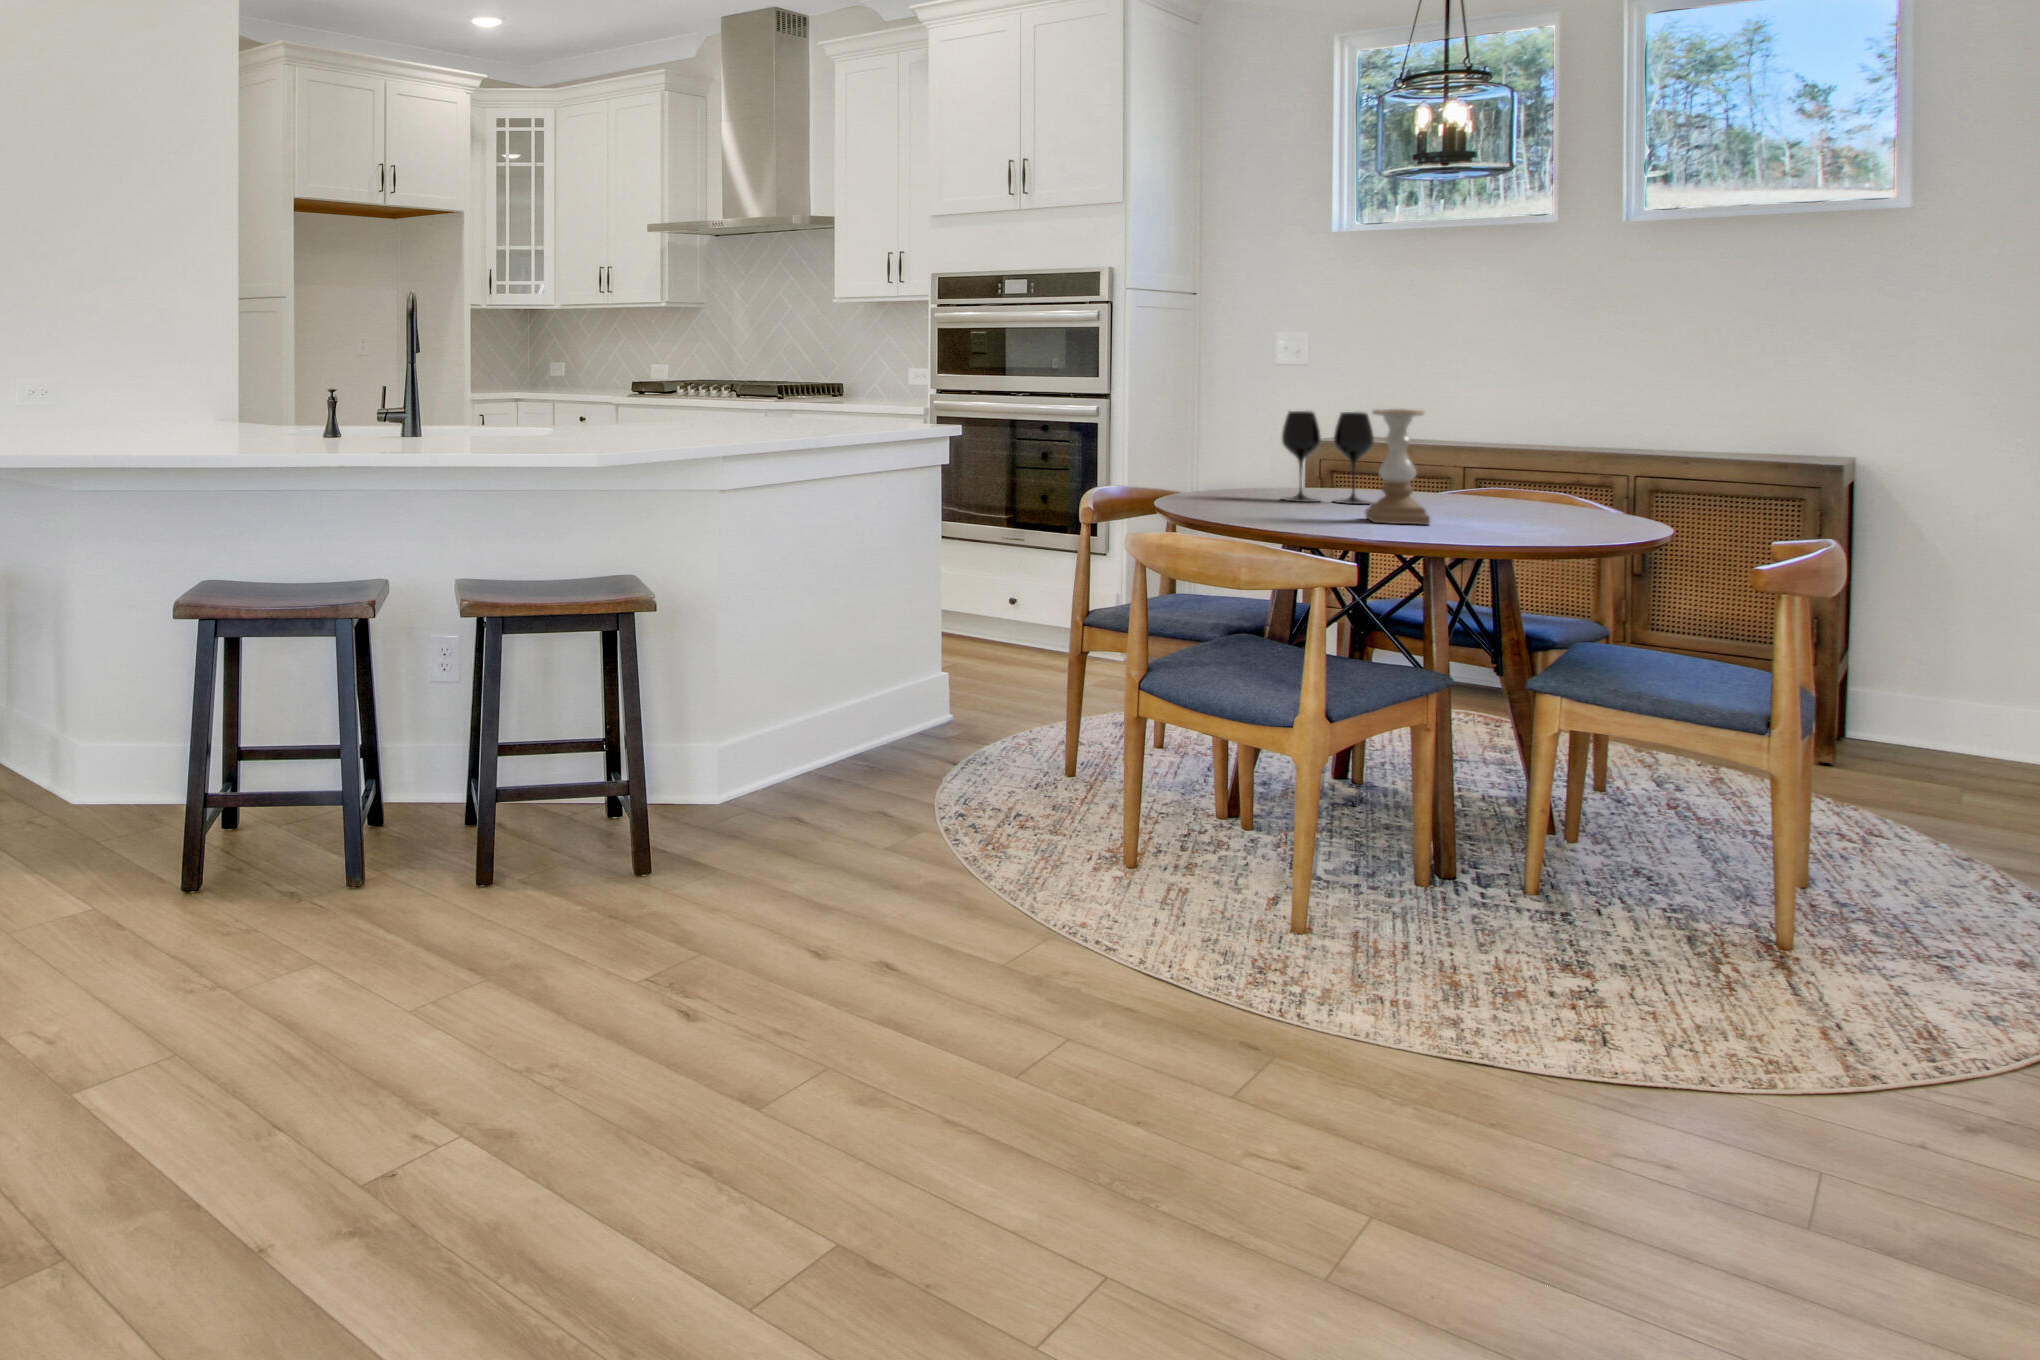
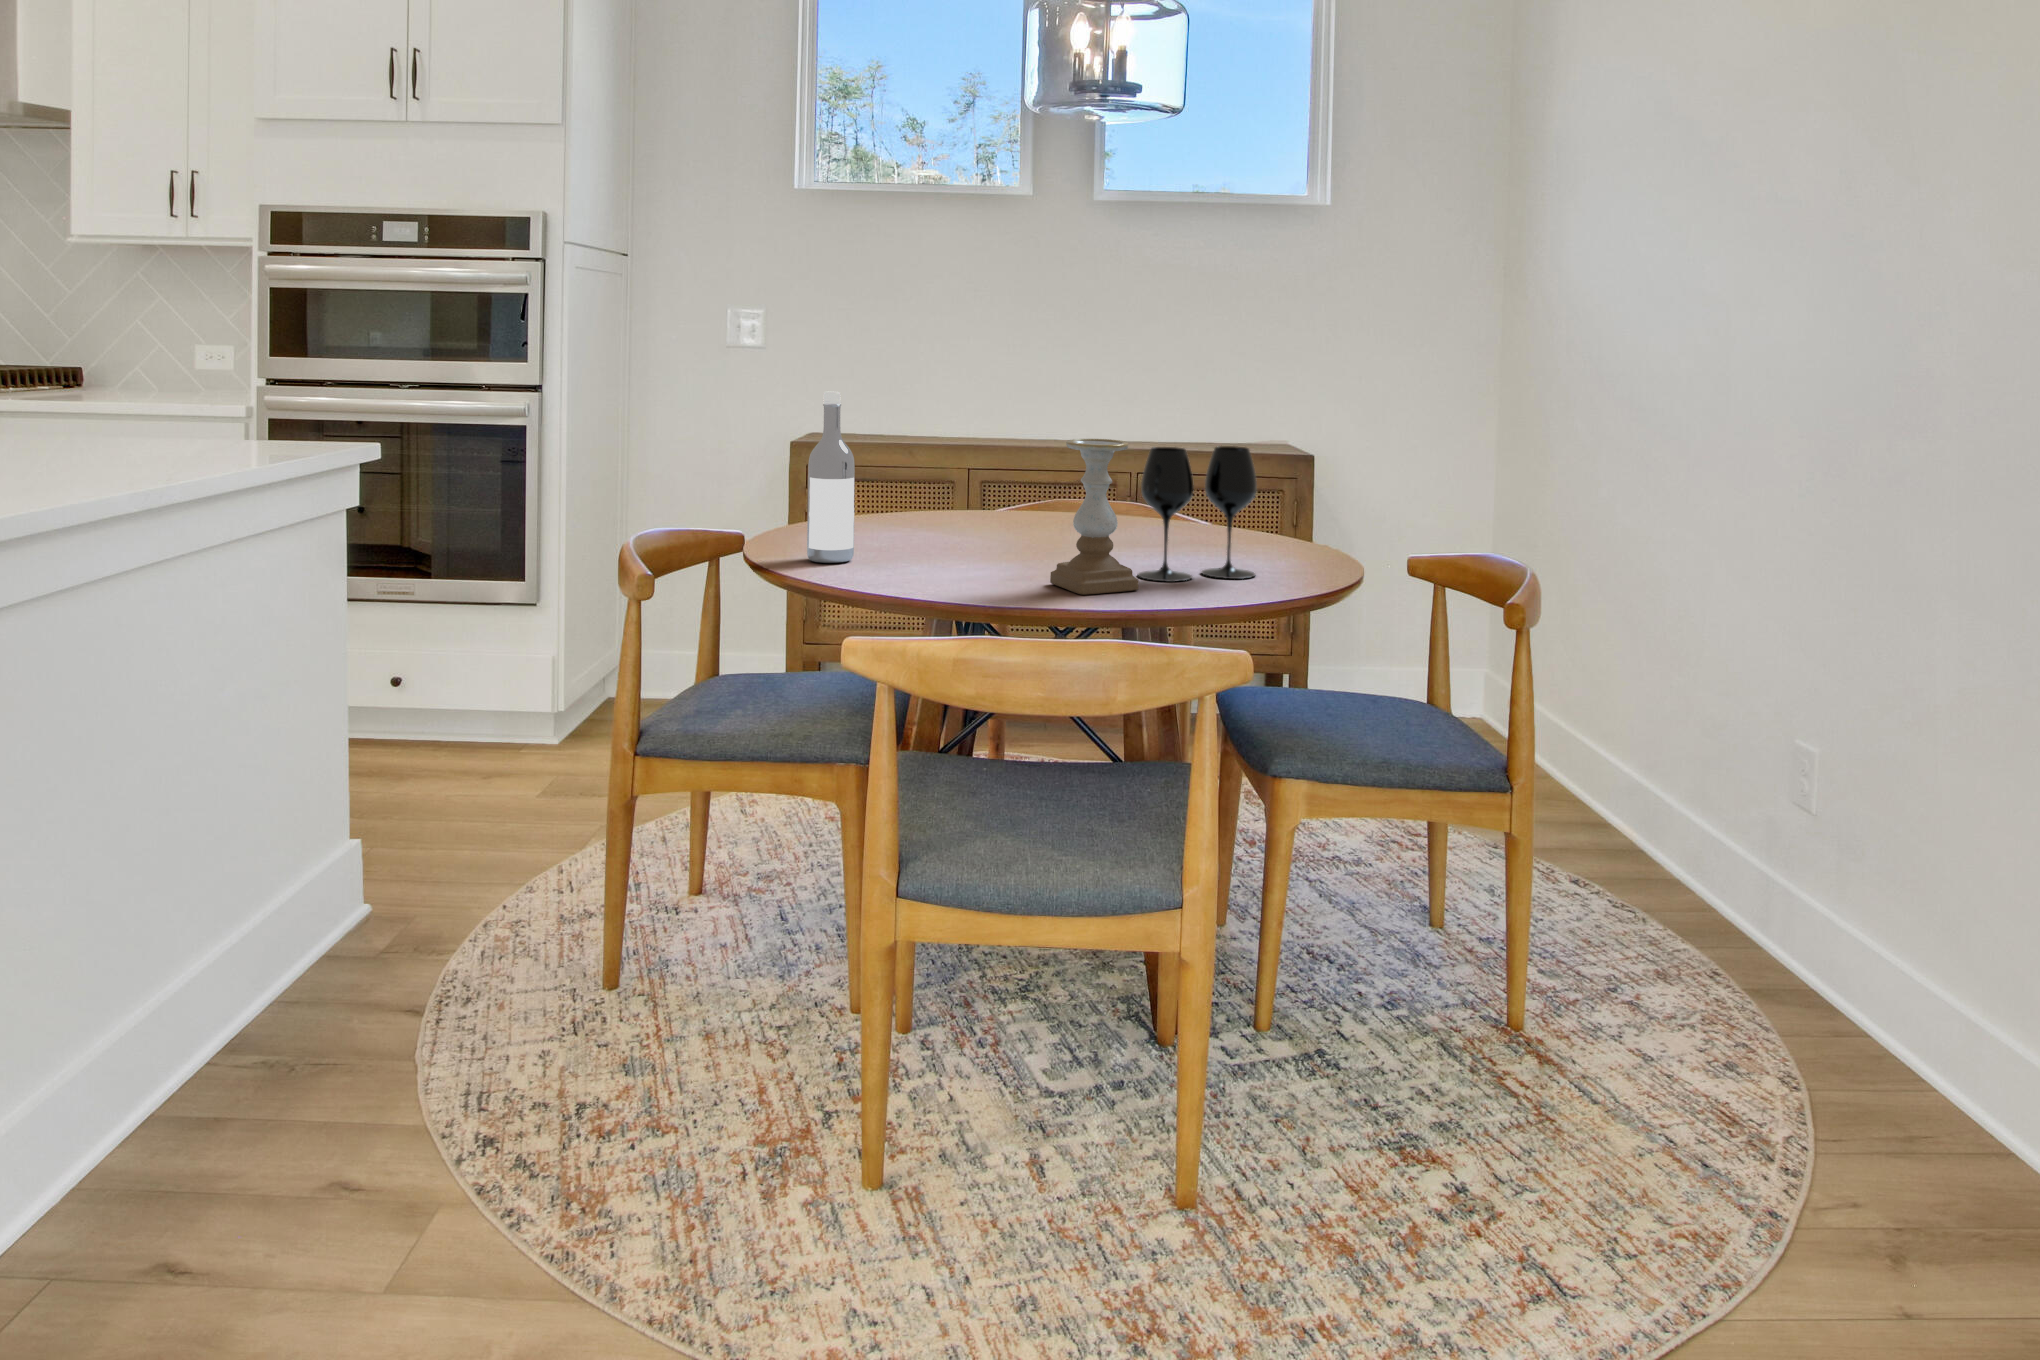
wine bottle: none [1206,378,1242,501] -> present [807,392,855,563]
wine glass: present [1282,411,1374,504] -> present [1138,446,1257,582]

